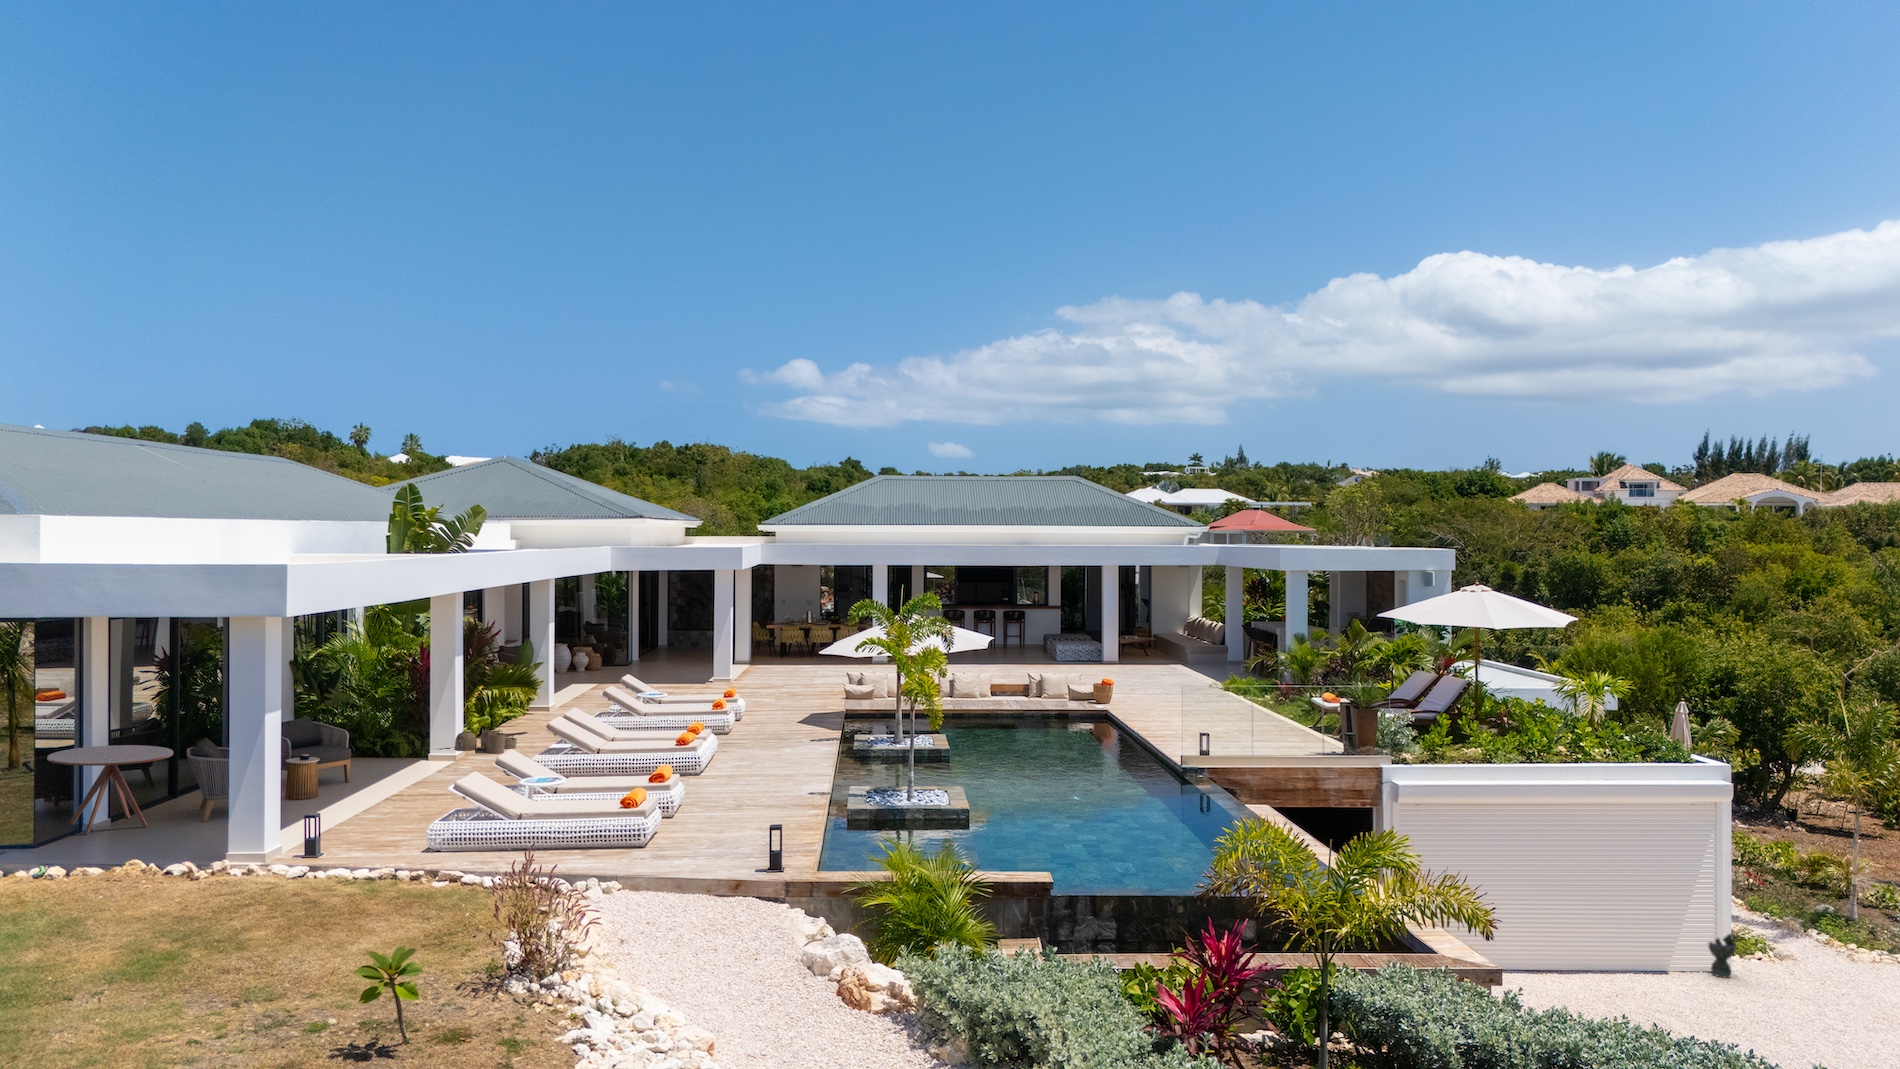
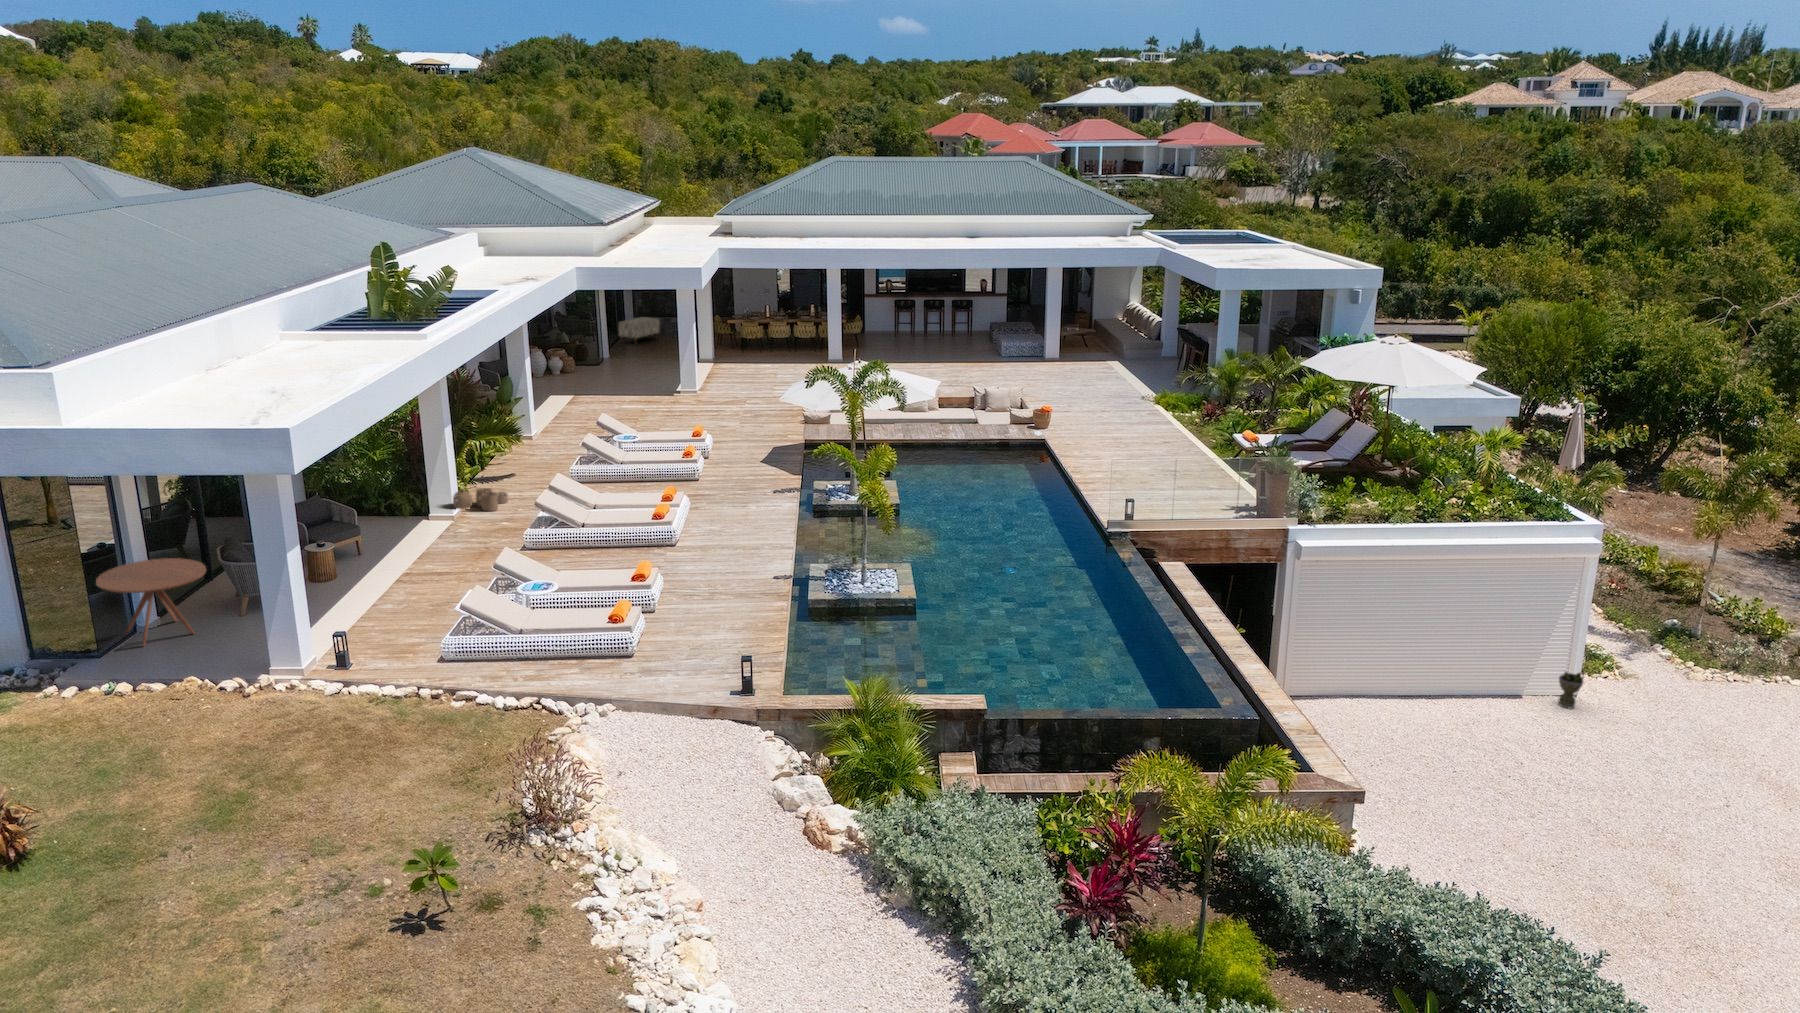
bench: none [648,628,692,654] -> present [618,317,660,343]

